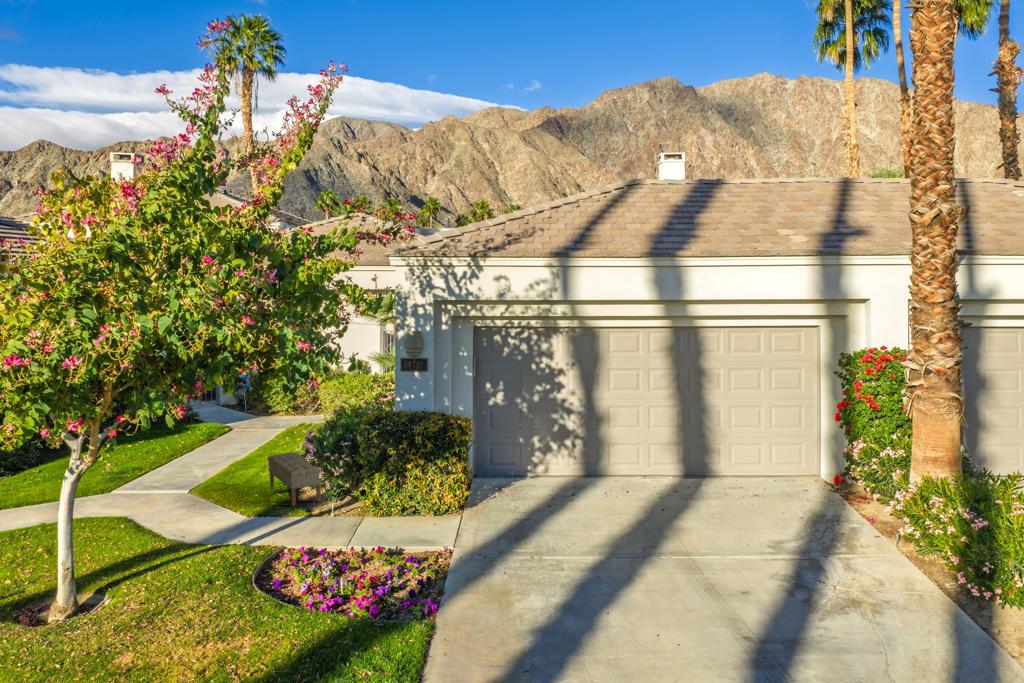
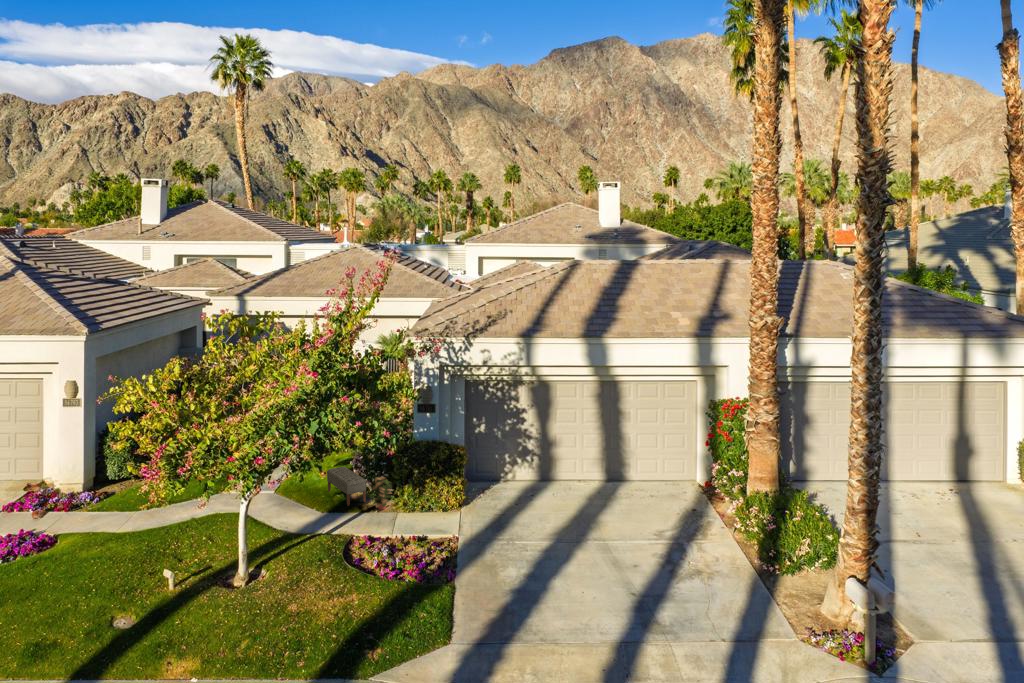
decorative plant: none [325,462,360,511] -> present [372,477,392,510]

